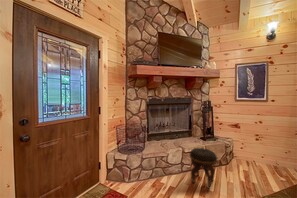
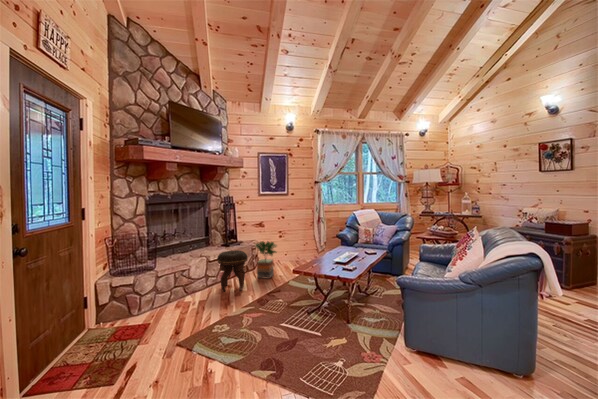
potted tree: none [227,144,253,183] -> present [256,242,277,279]

